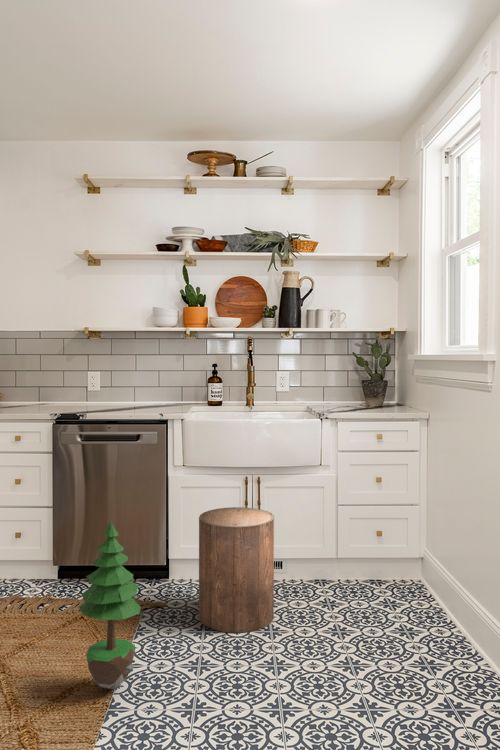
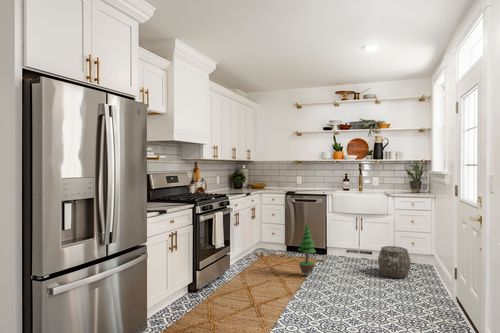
stool: present [199,507,274,633] -> none [337,227,365,270]
woven basket: none [311,555,397,651] -> present [378,246,411,278]

